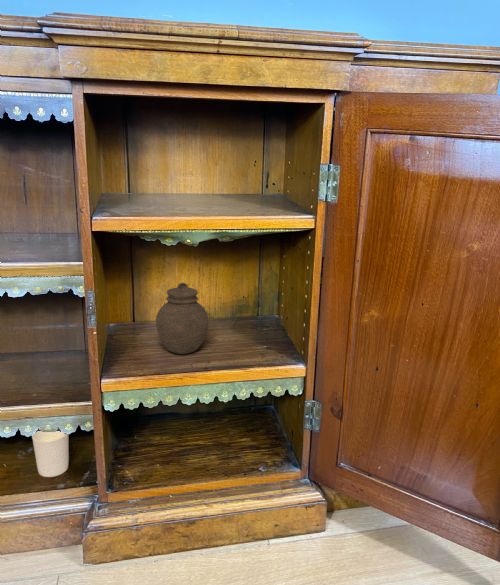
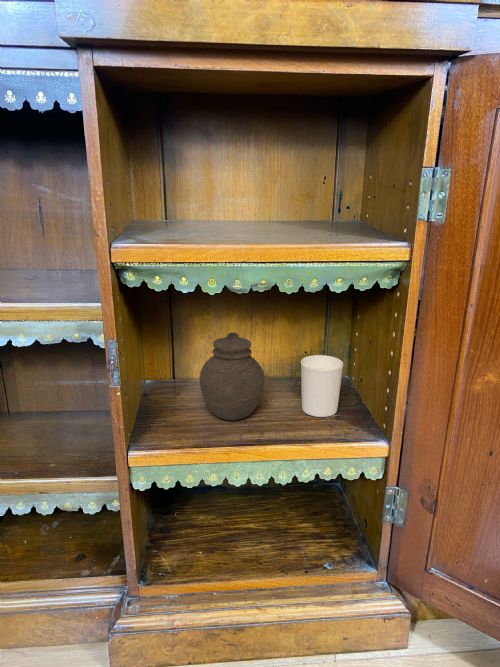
candle holder: present [32,431,69,477] -> present [301,355,343,417]

